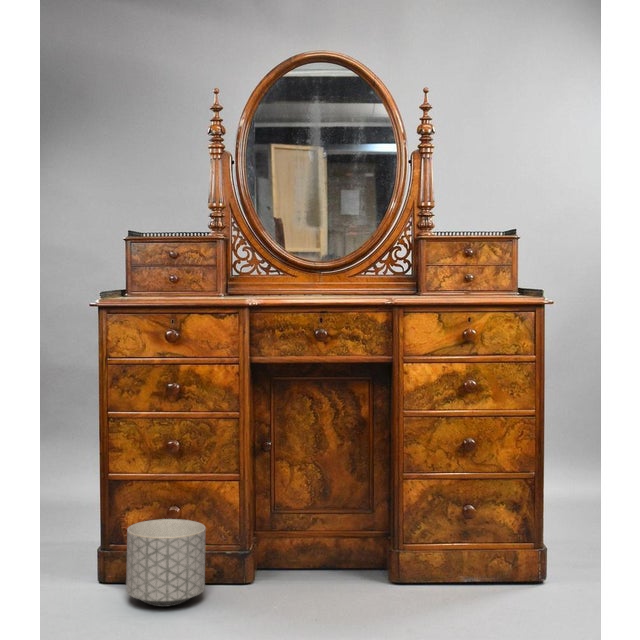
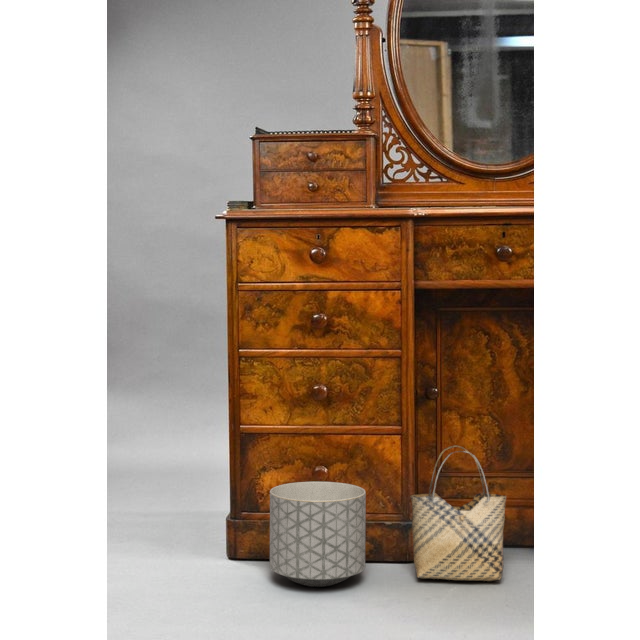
woven basket: none [242,489,320,599] -> present [410,445,506,581]

